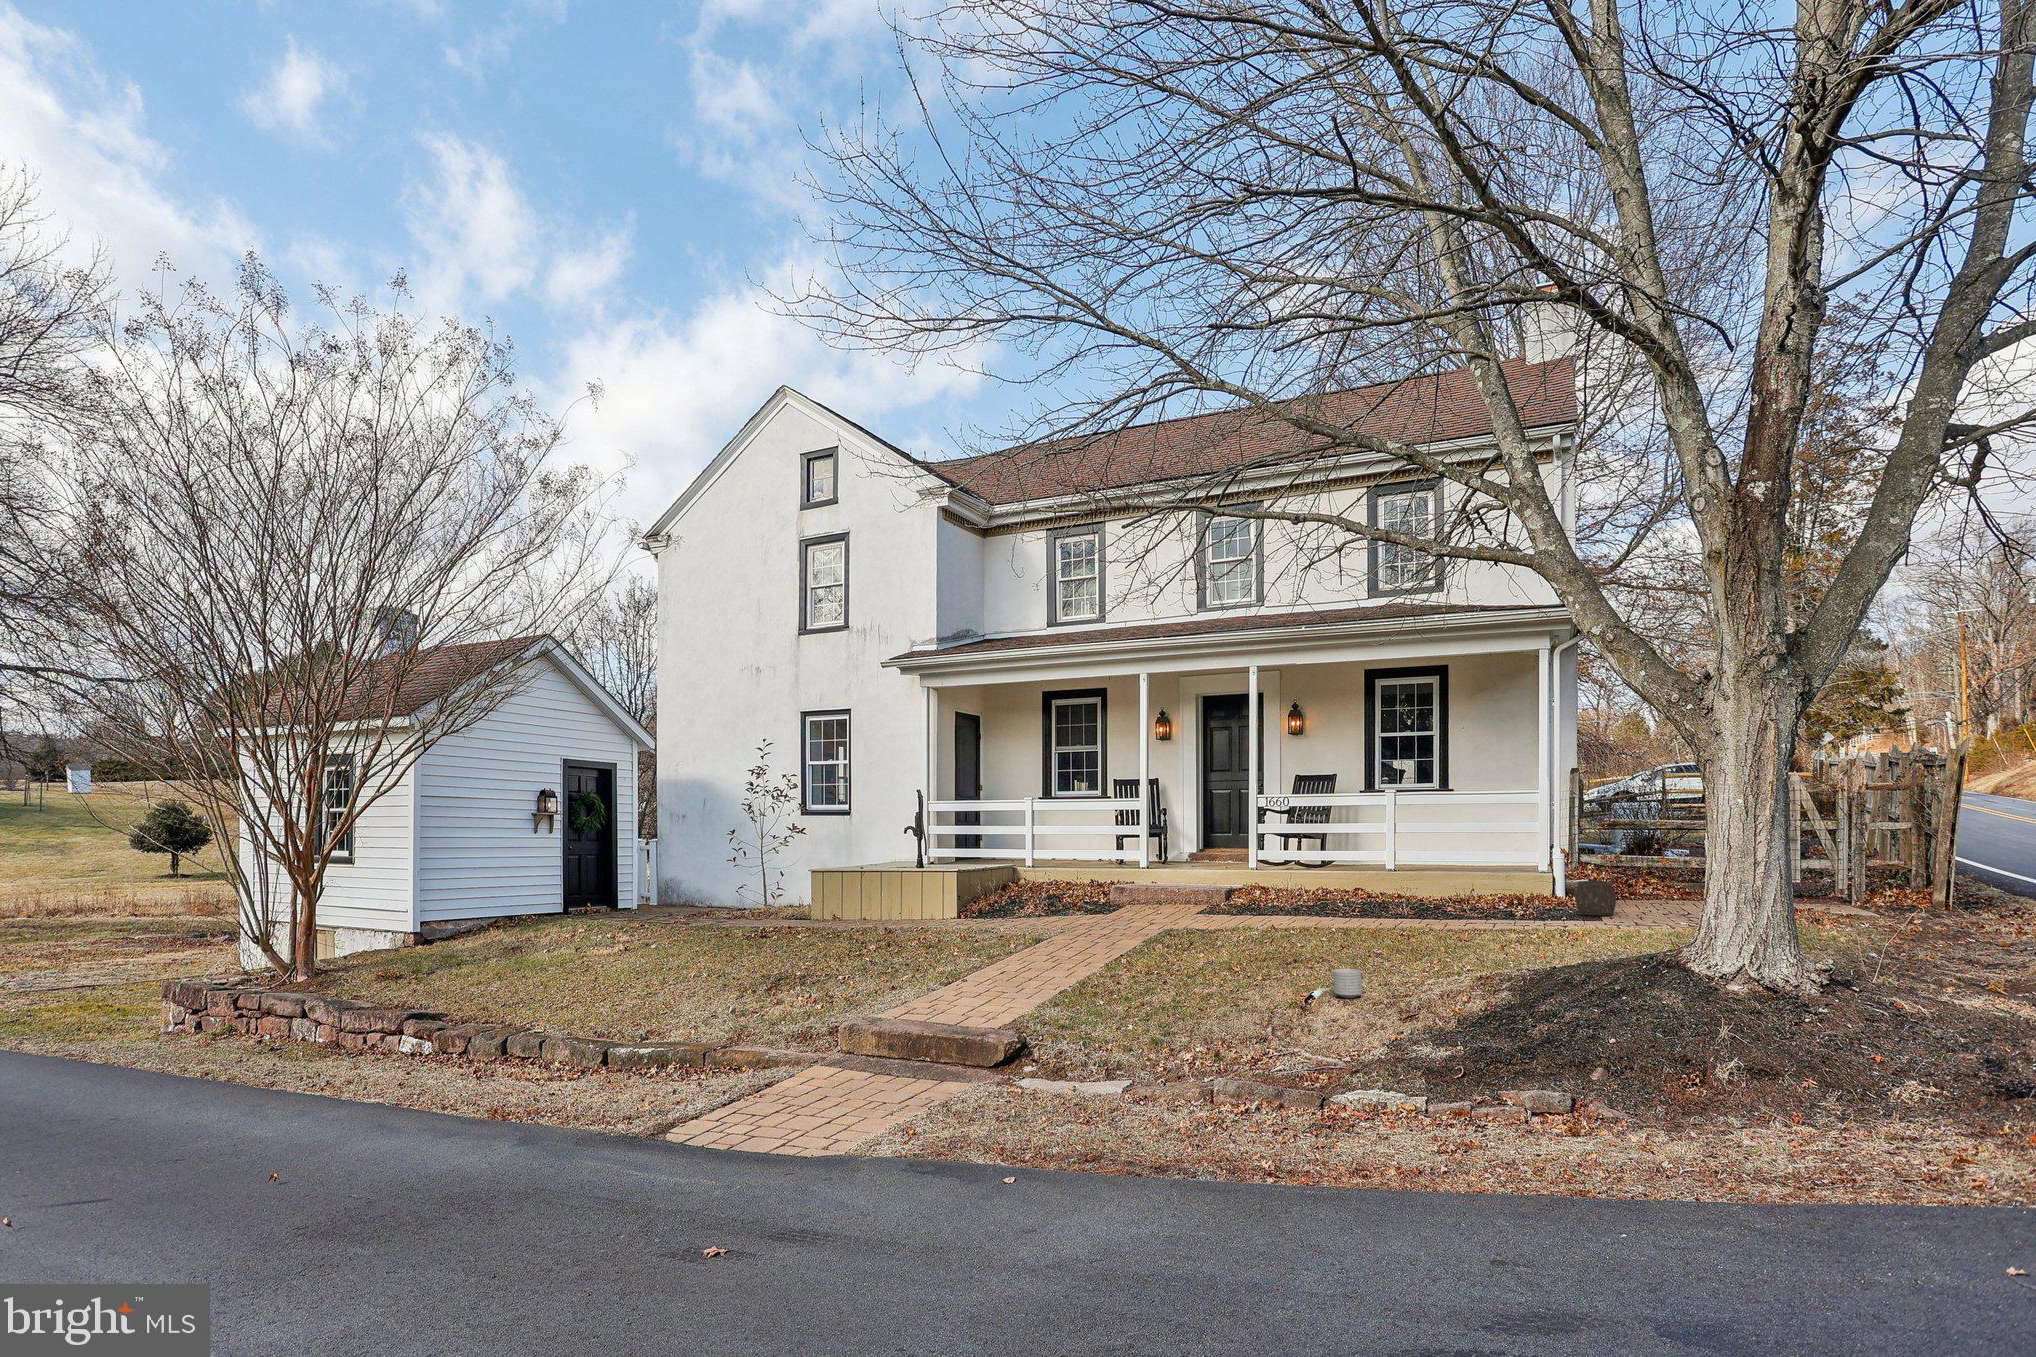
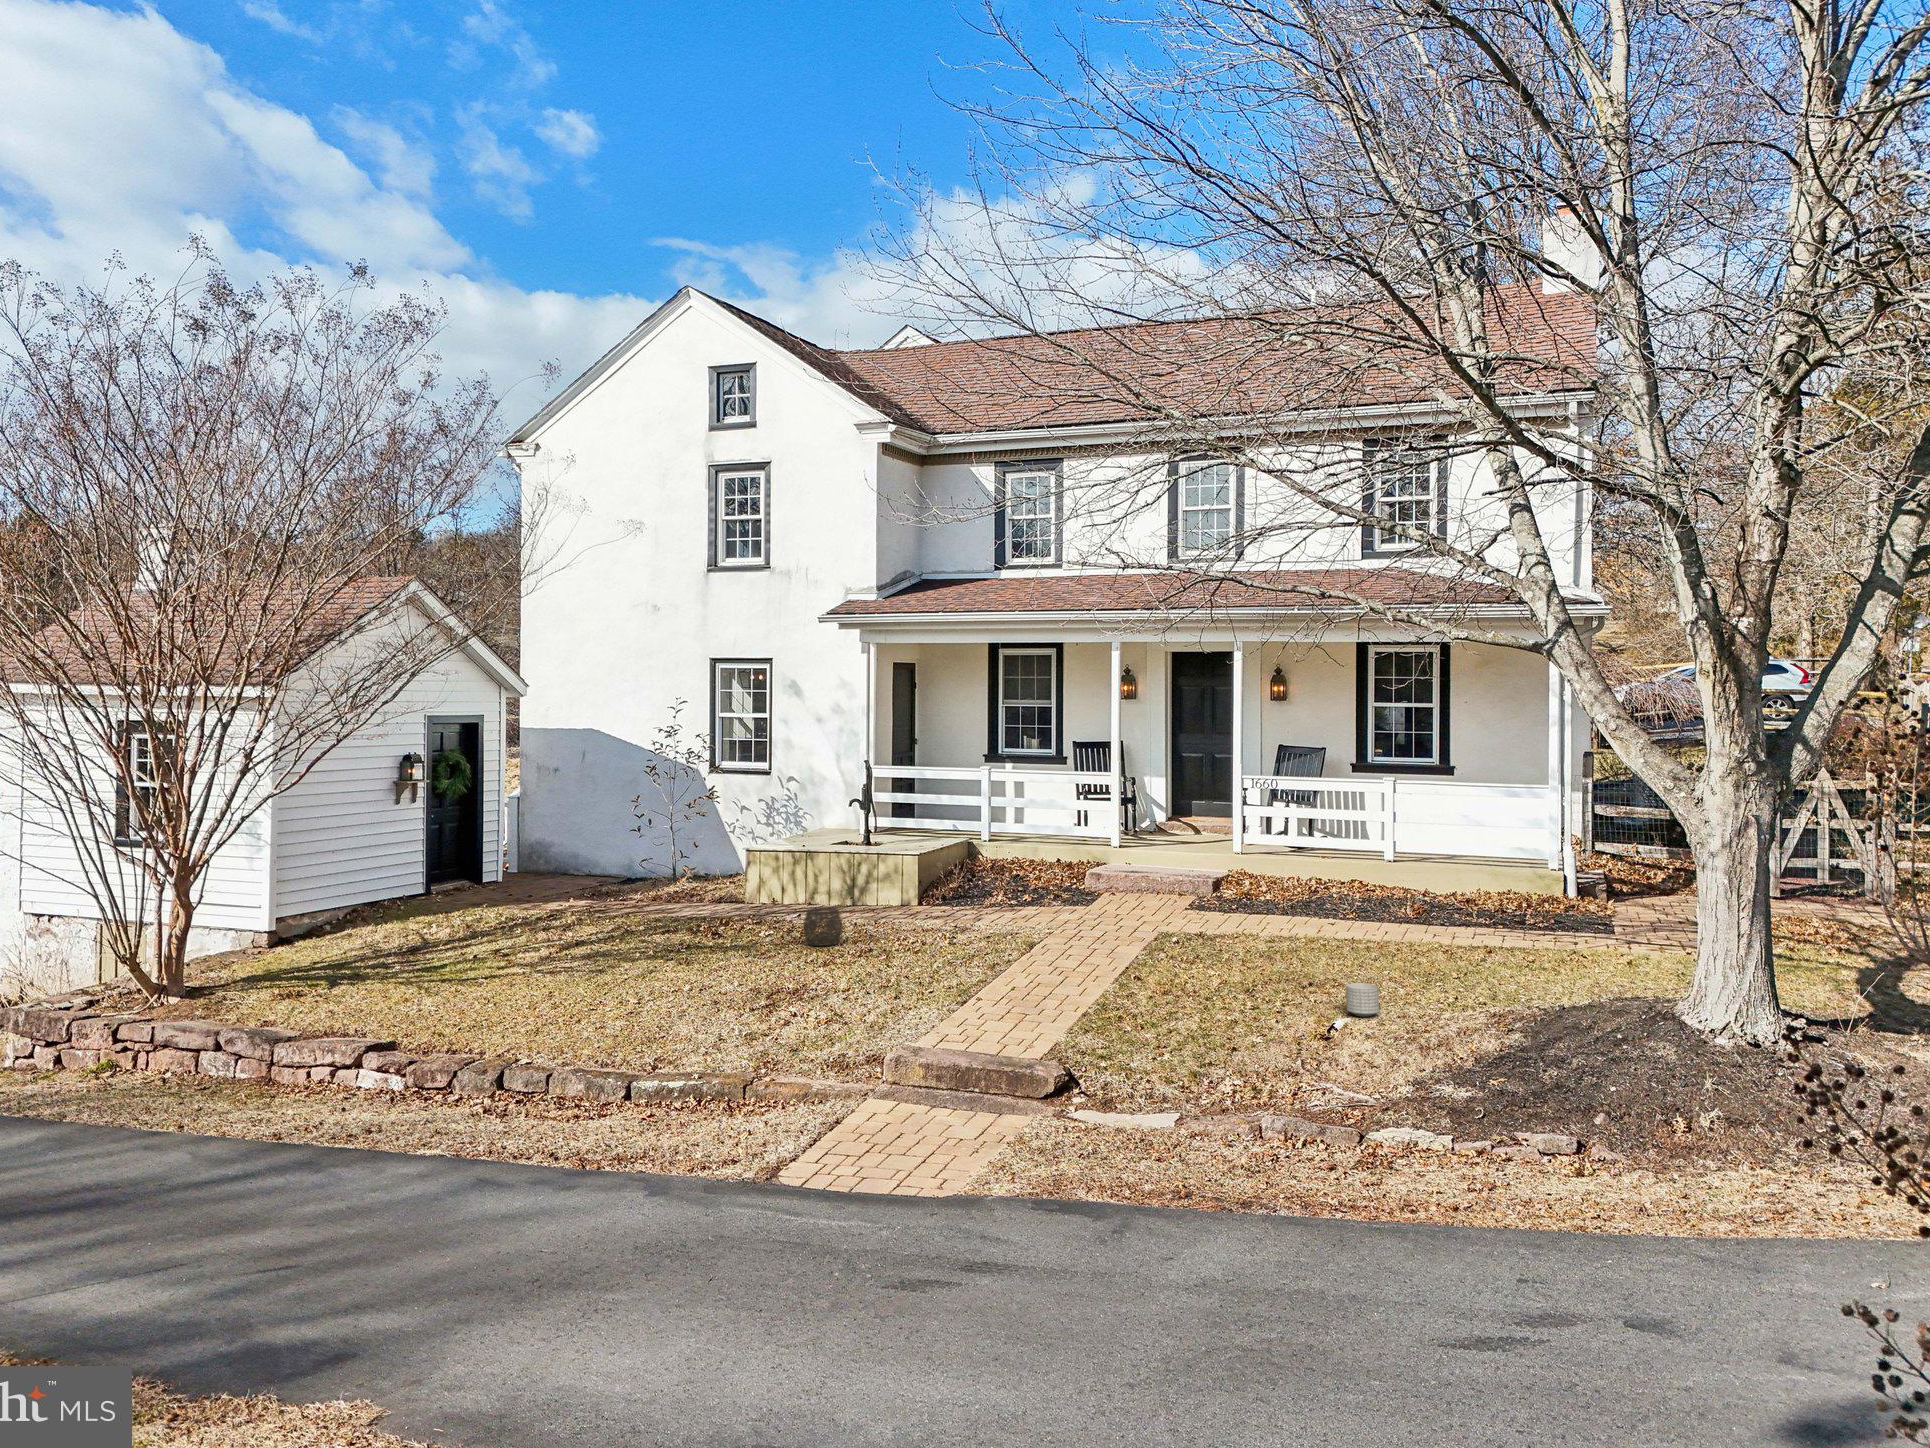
woven basket: present [1575,881,1616,916] -> present [803,907,843,946]

